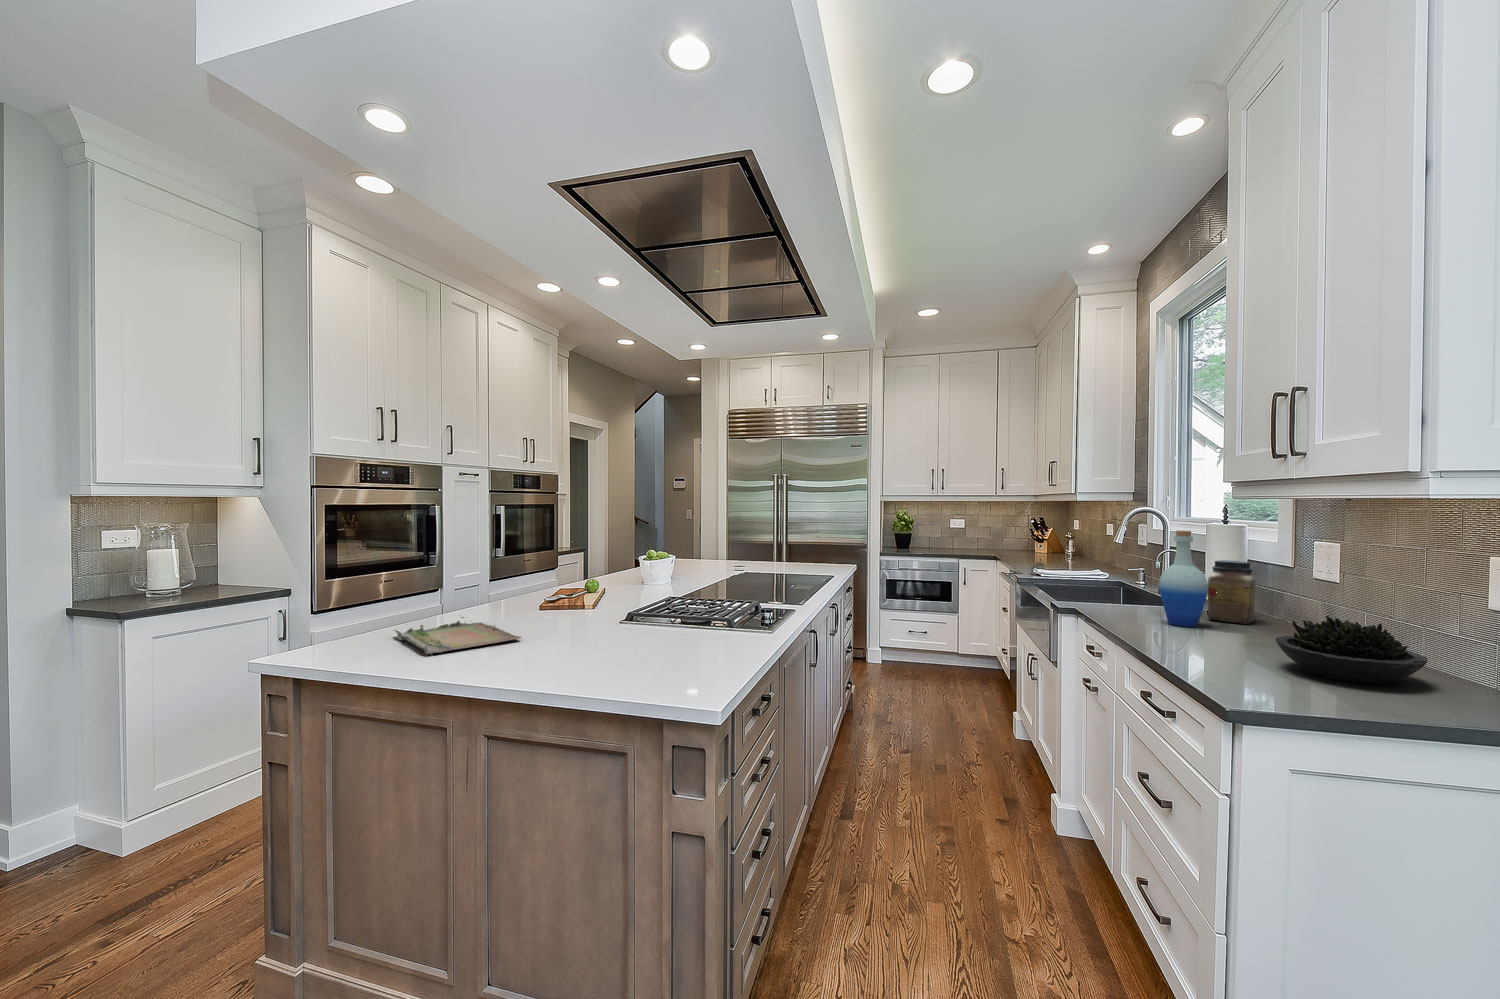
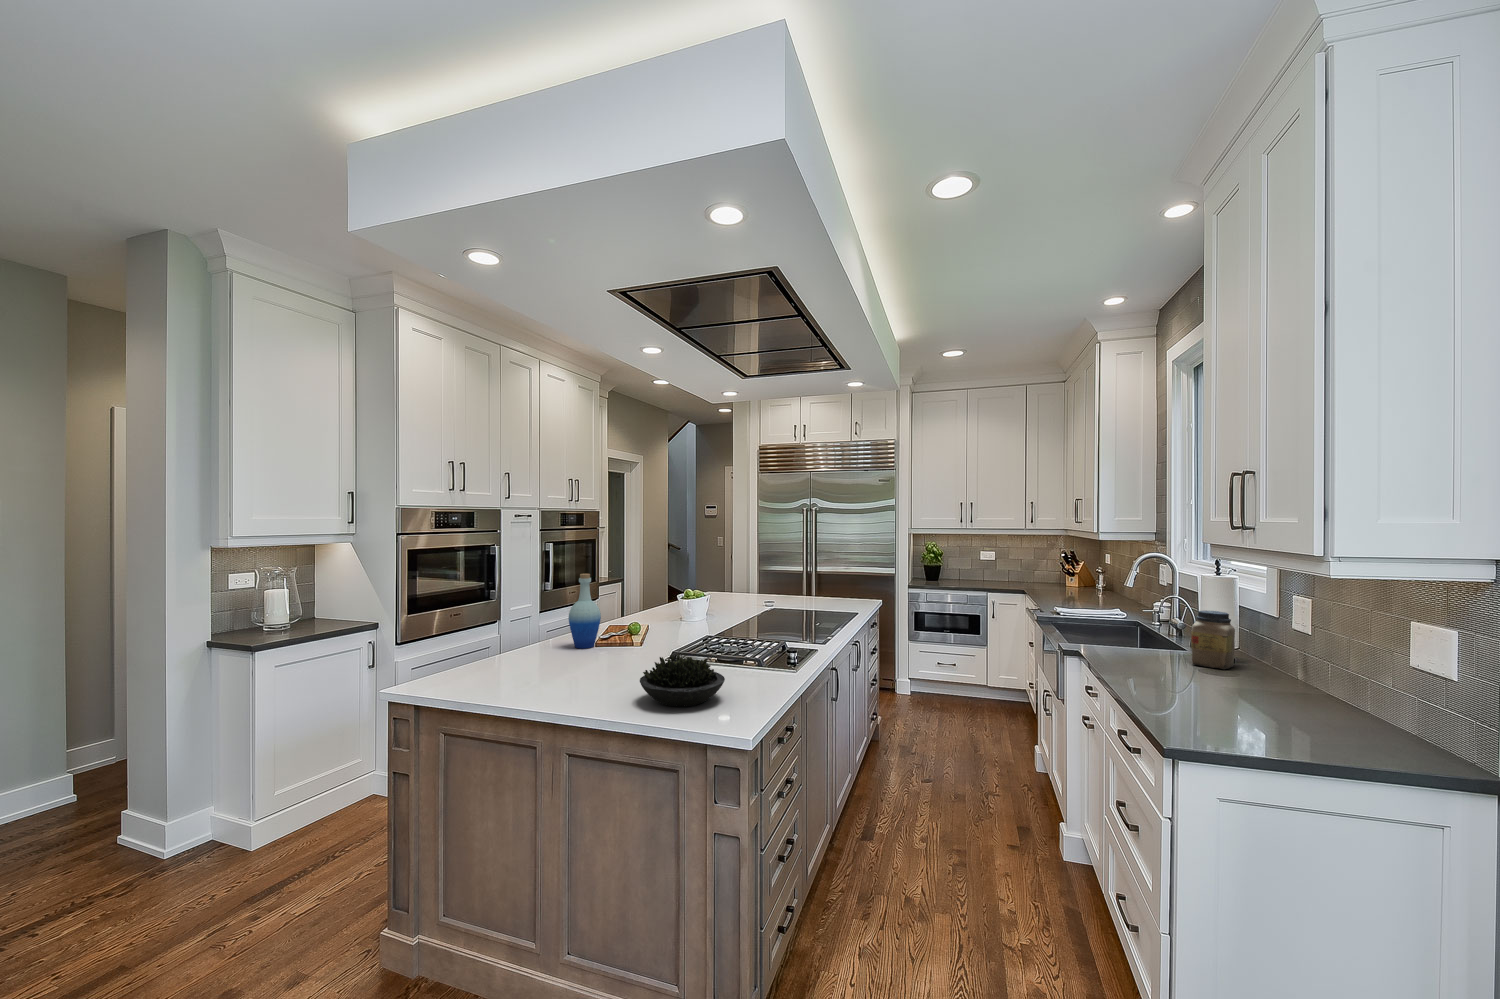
bottle: present [1159,531,1208,627] -> present [568,574,601,648]
succulent plant: present [1275,616,1428,684] -> present [640,653,725,706]
tray: present [395,617,521,655] -> none [485,654,589,689]

